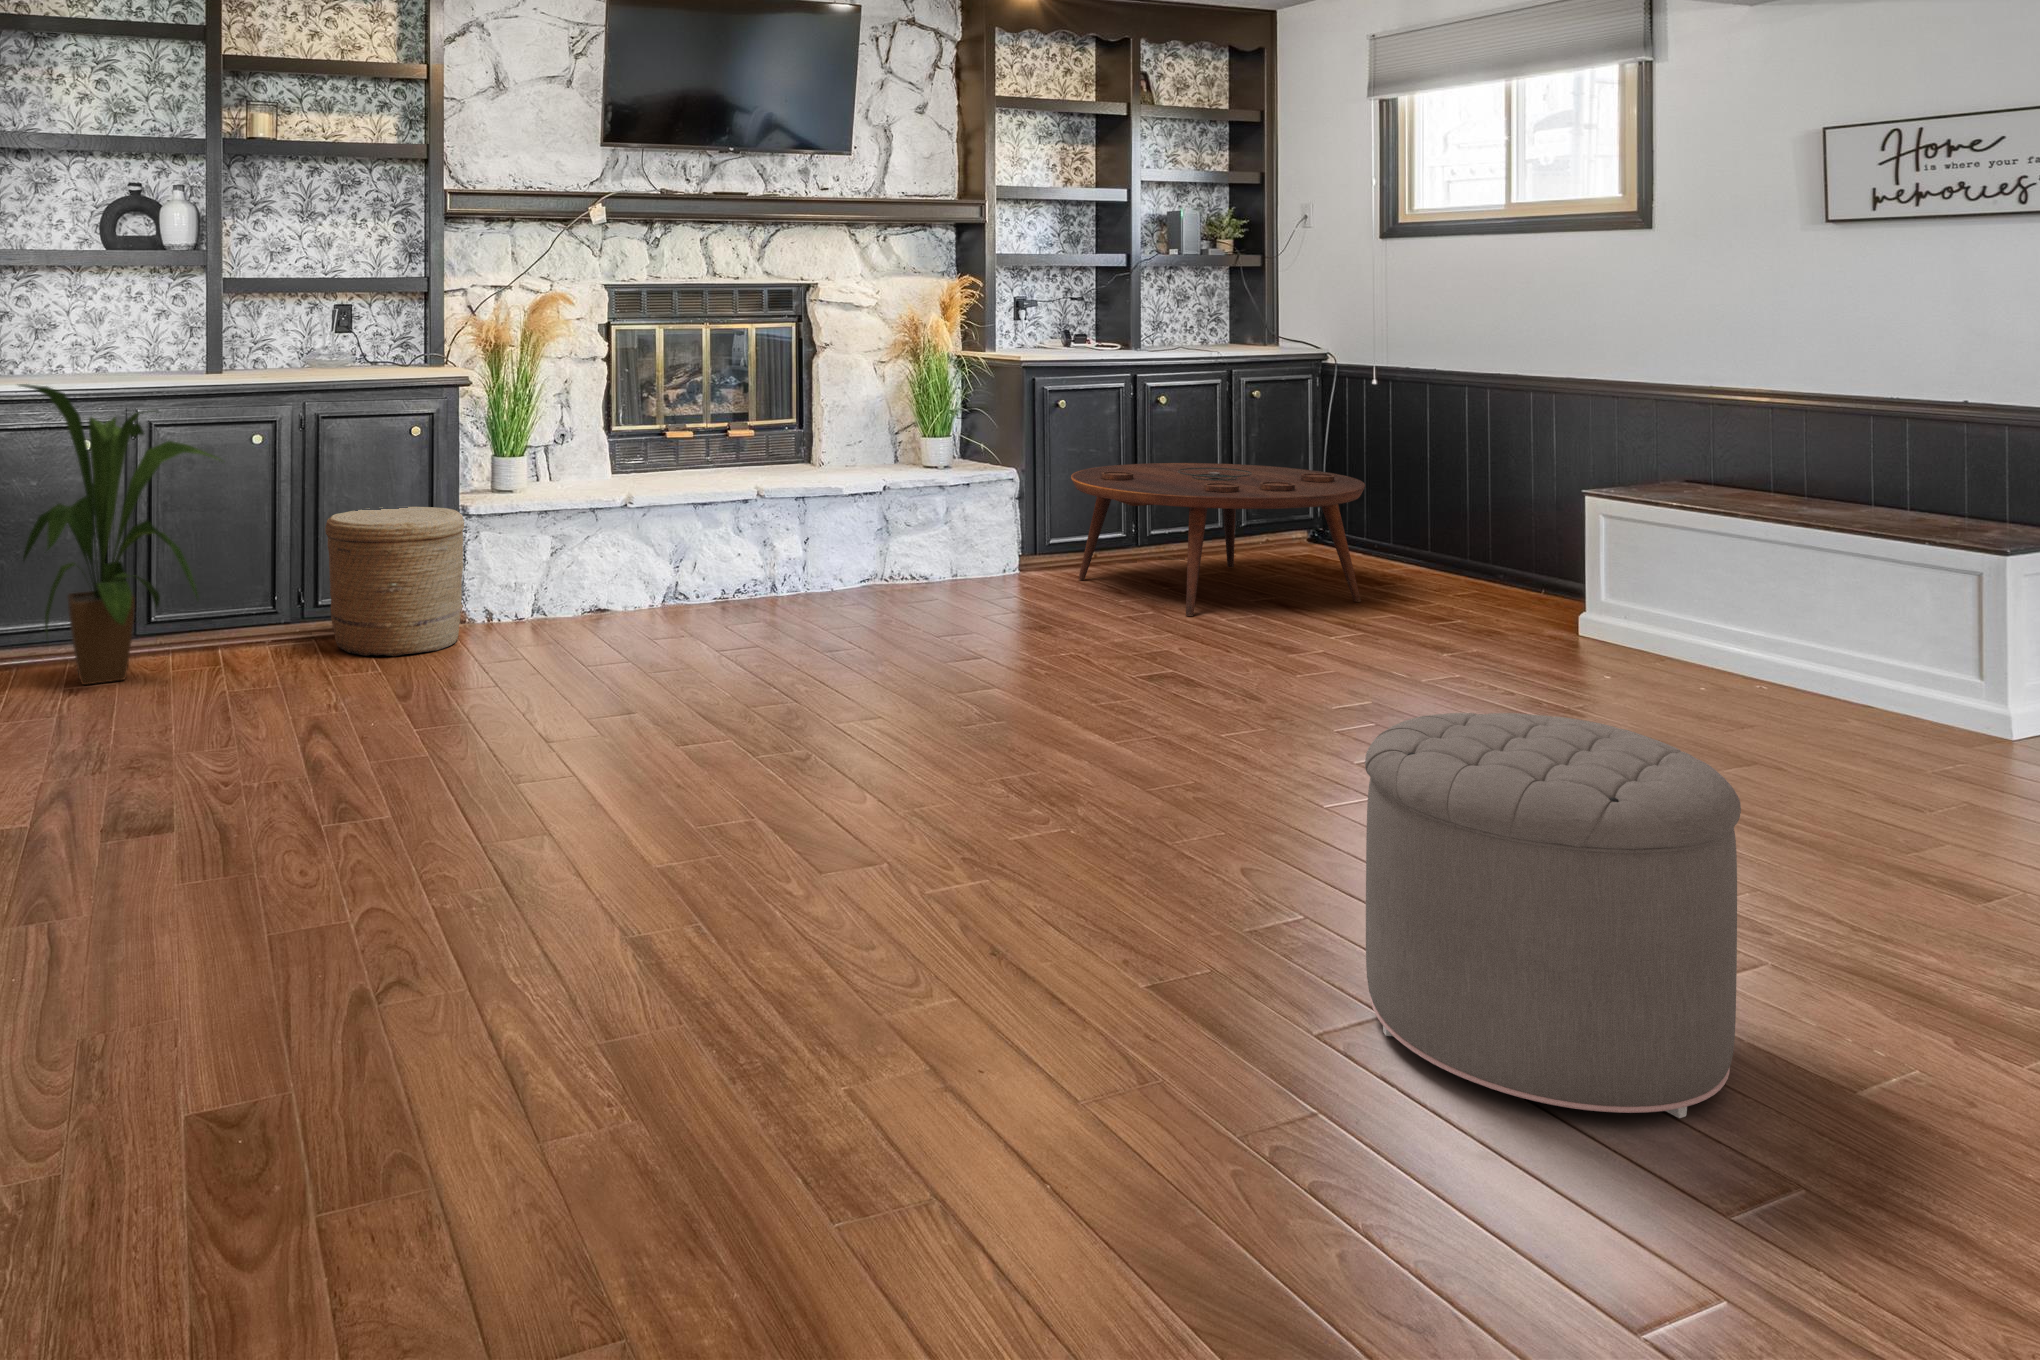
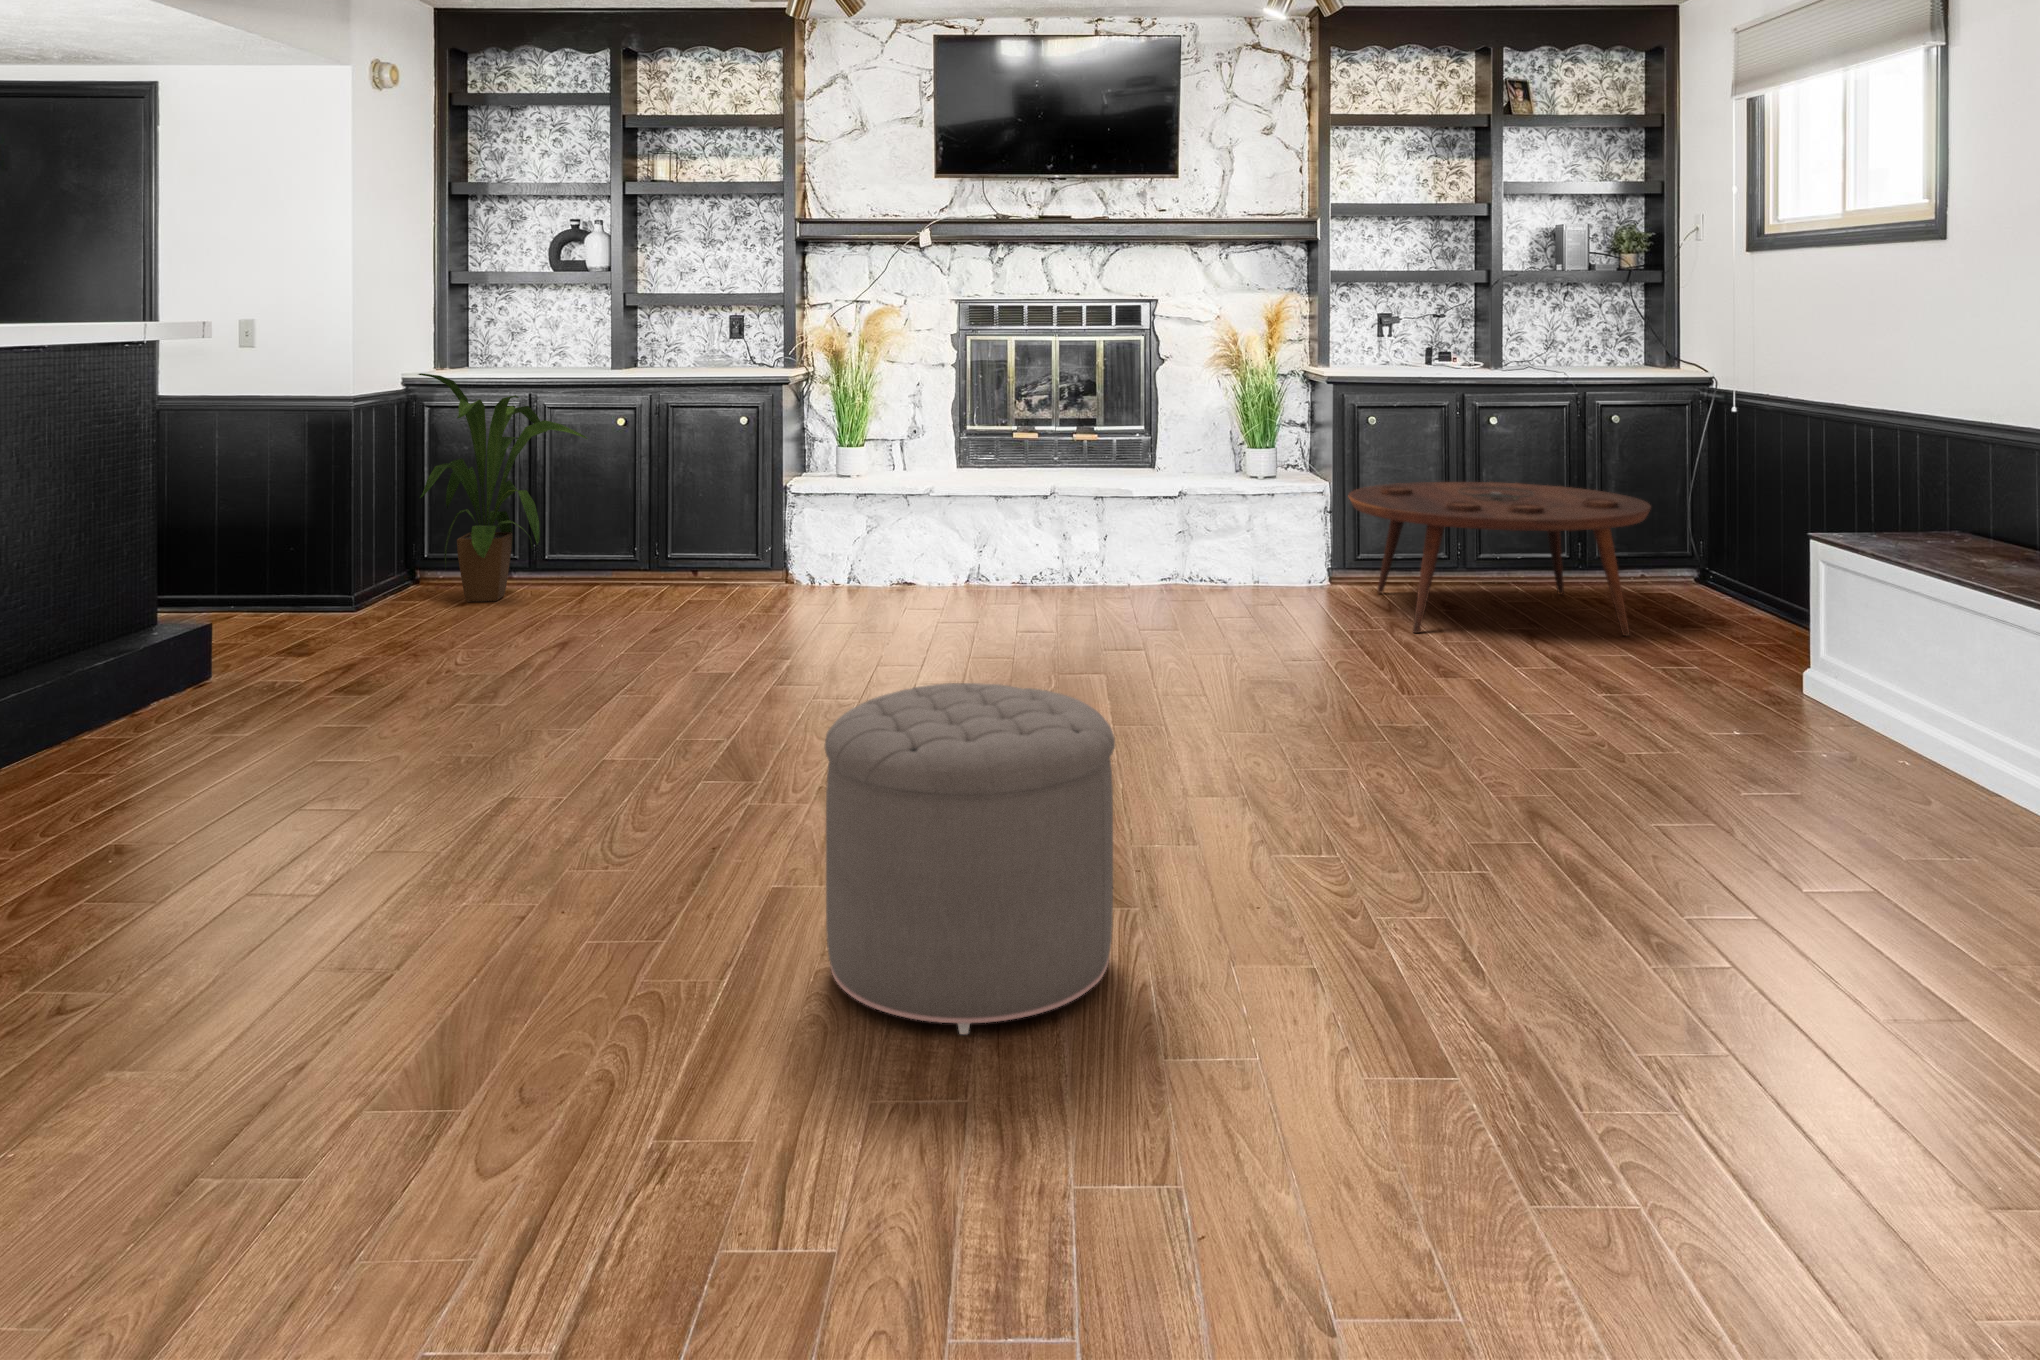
woven basket: present [325,507,464,656] -> none [657,483,770,603]

